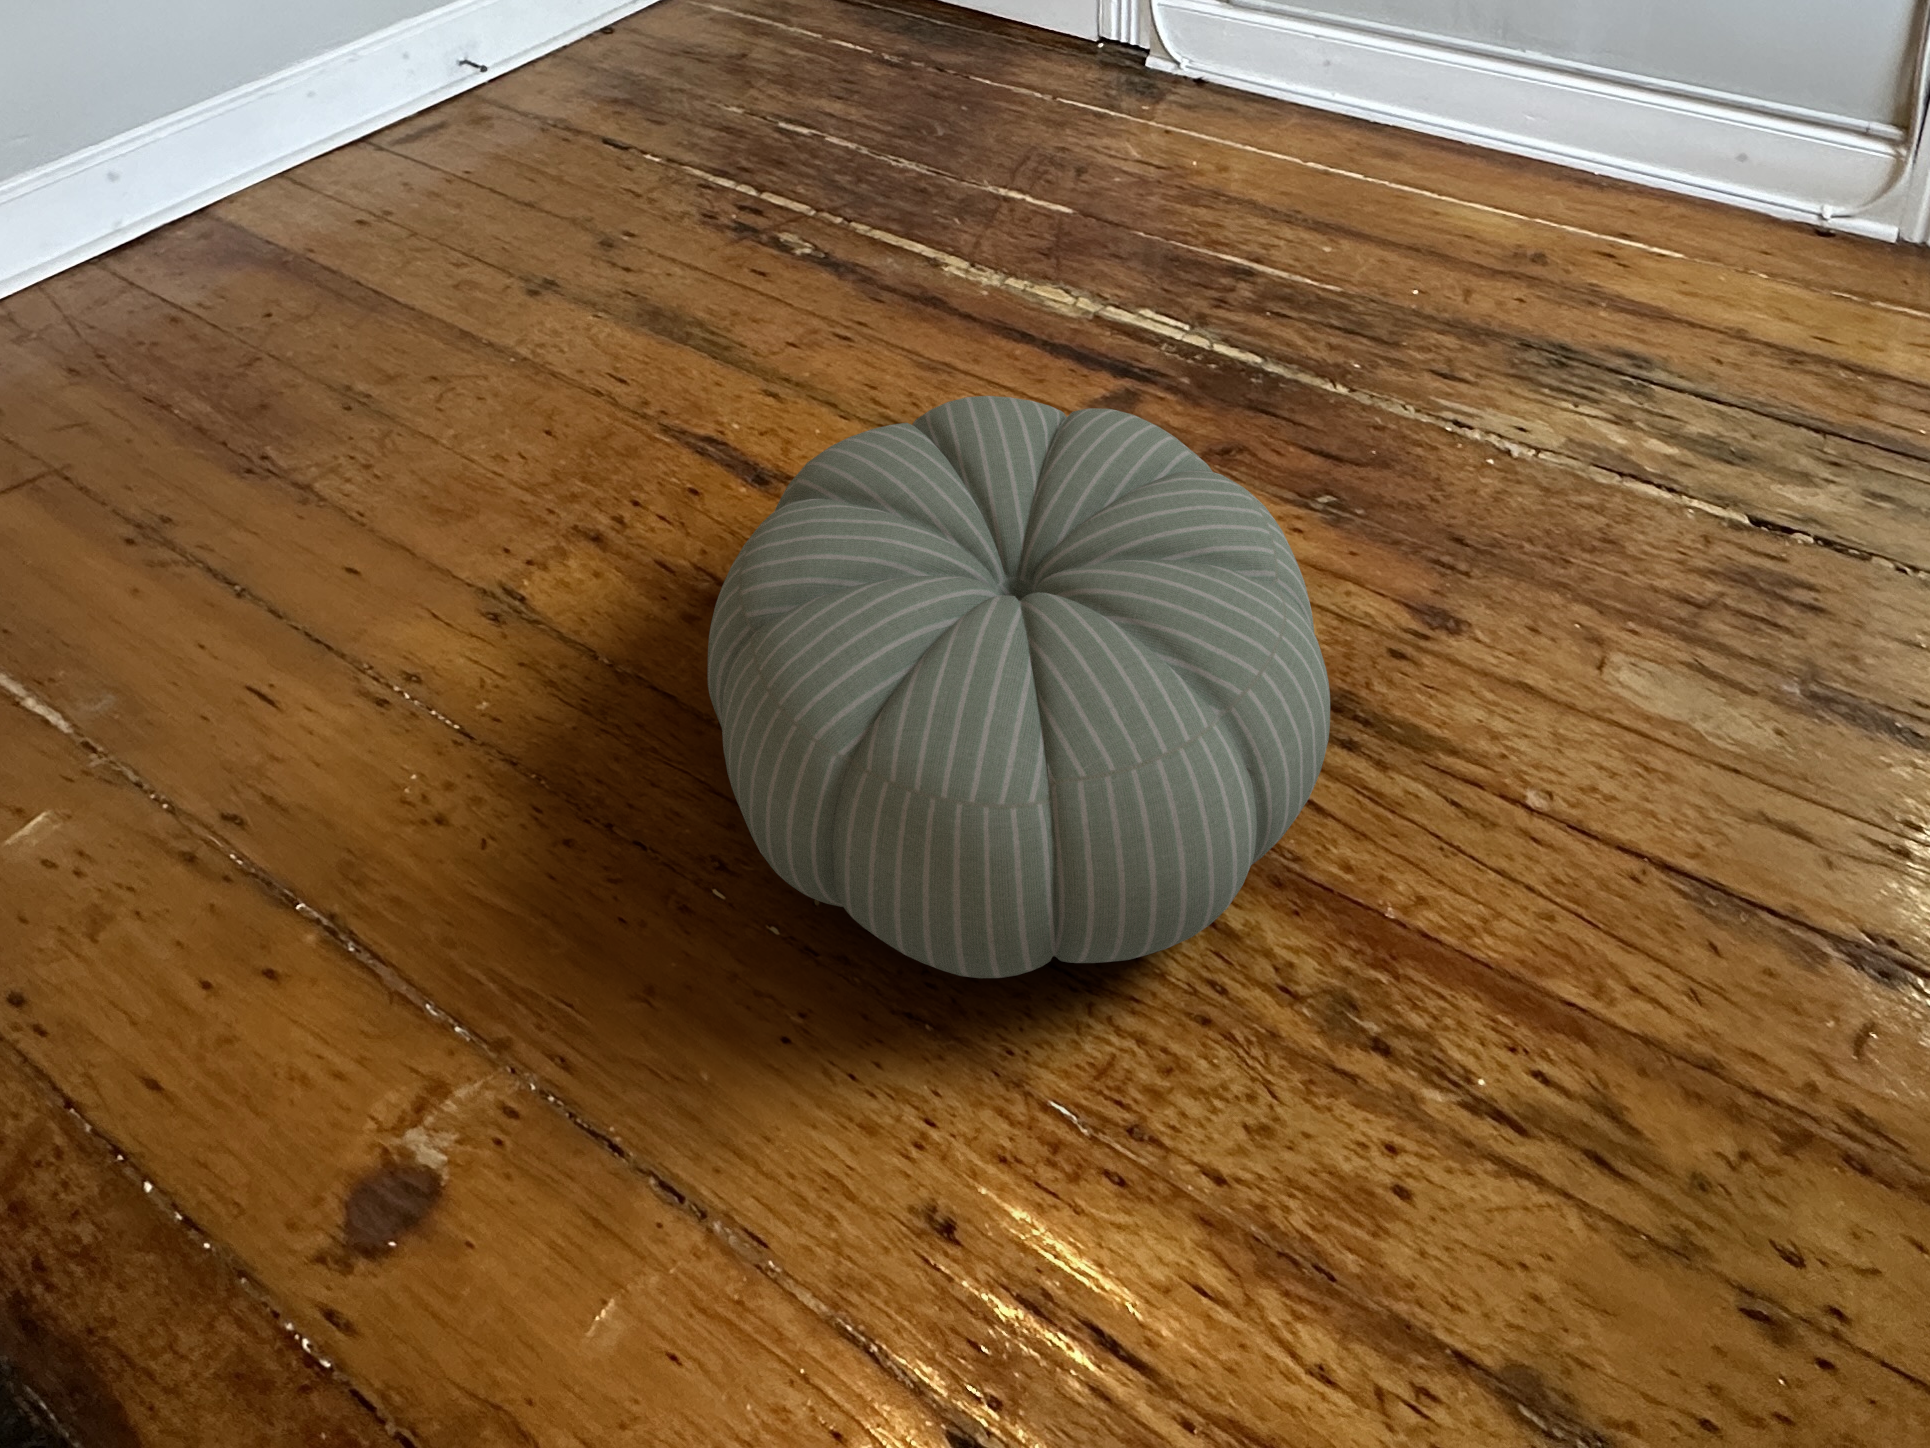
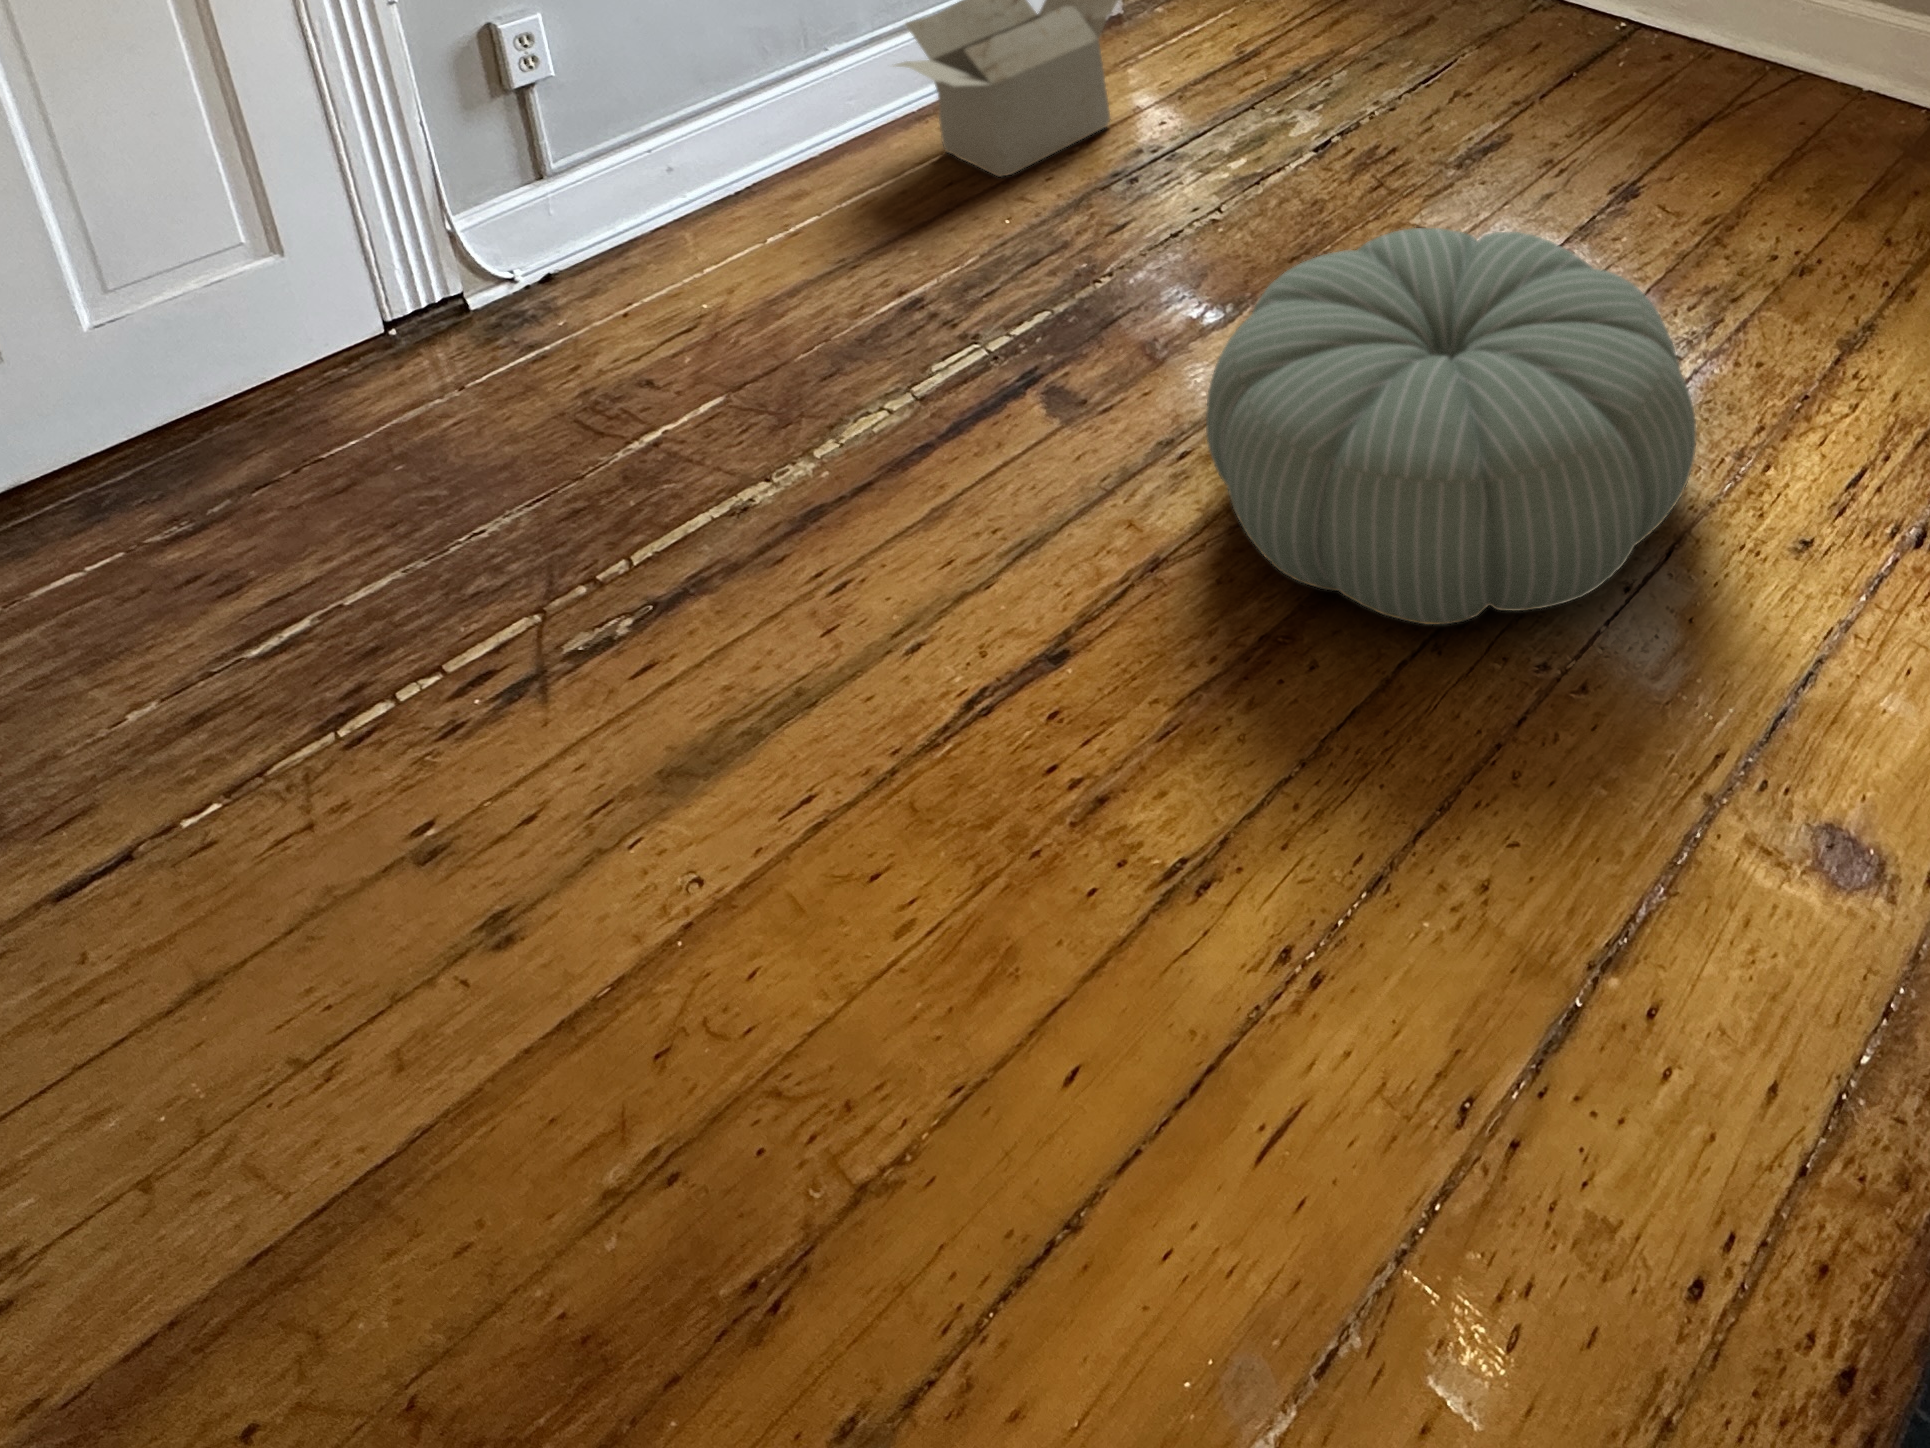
cardboard box: none [1466,55,1774,306] -> present [893,0,1118,177]

